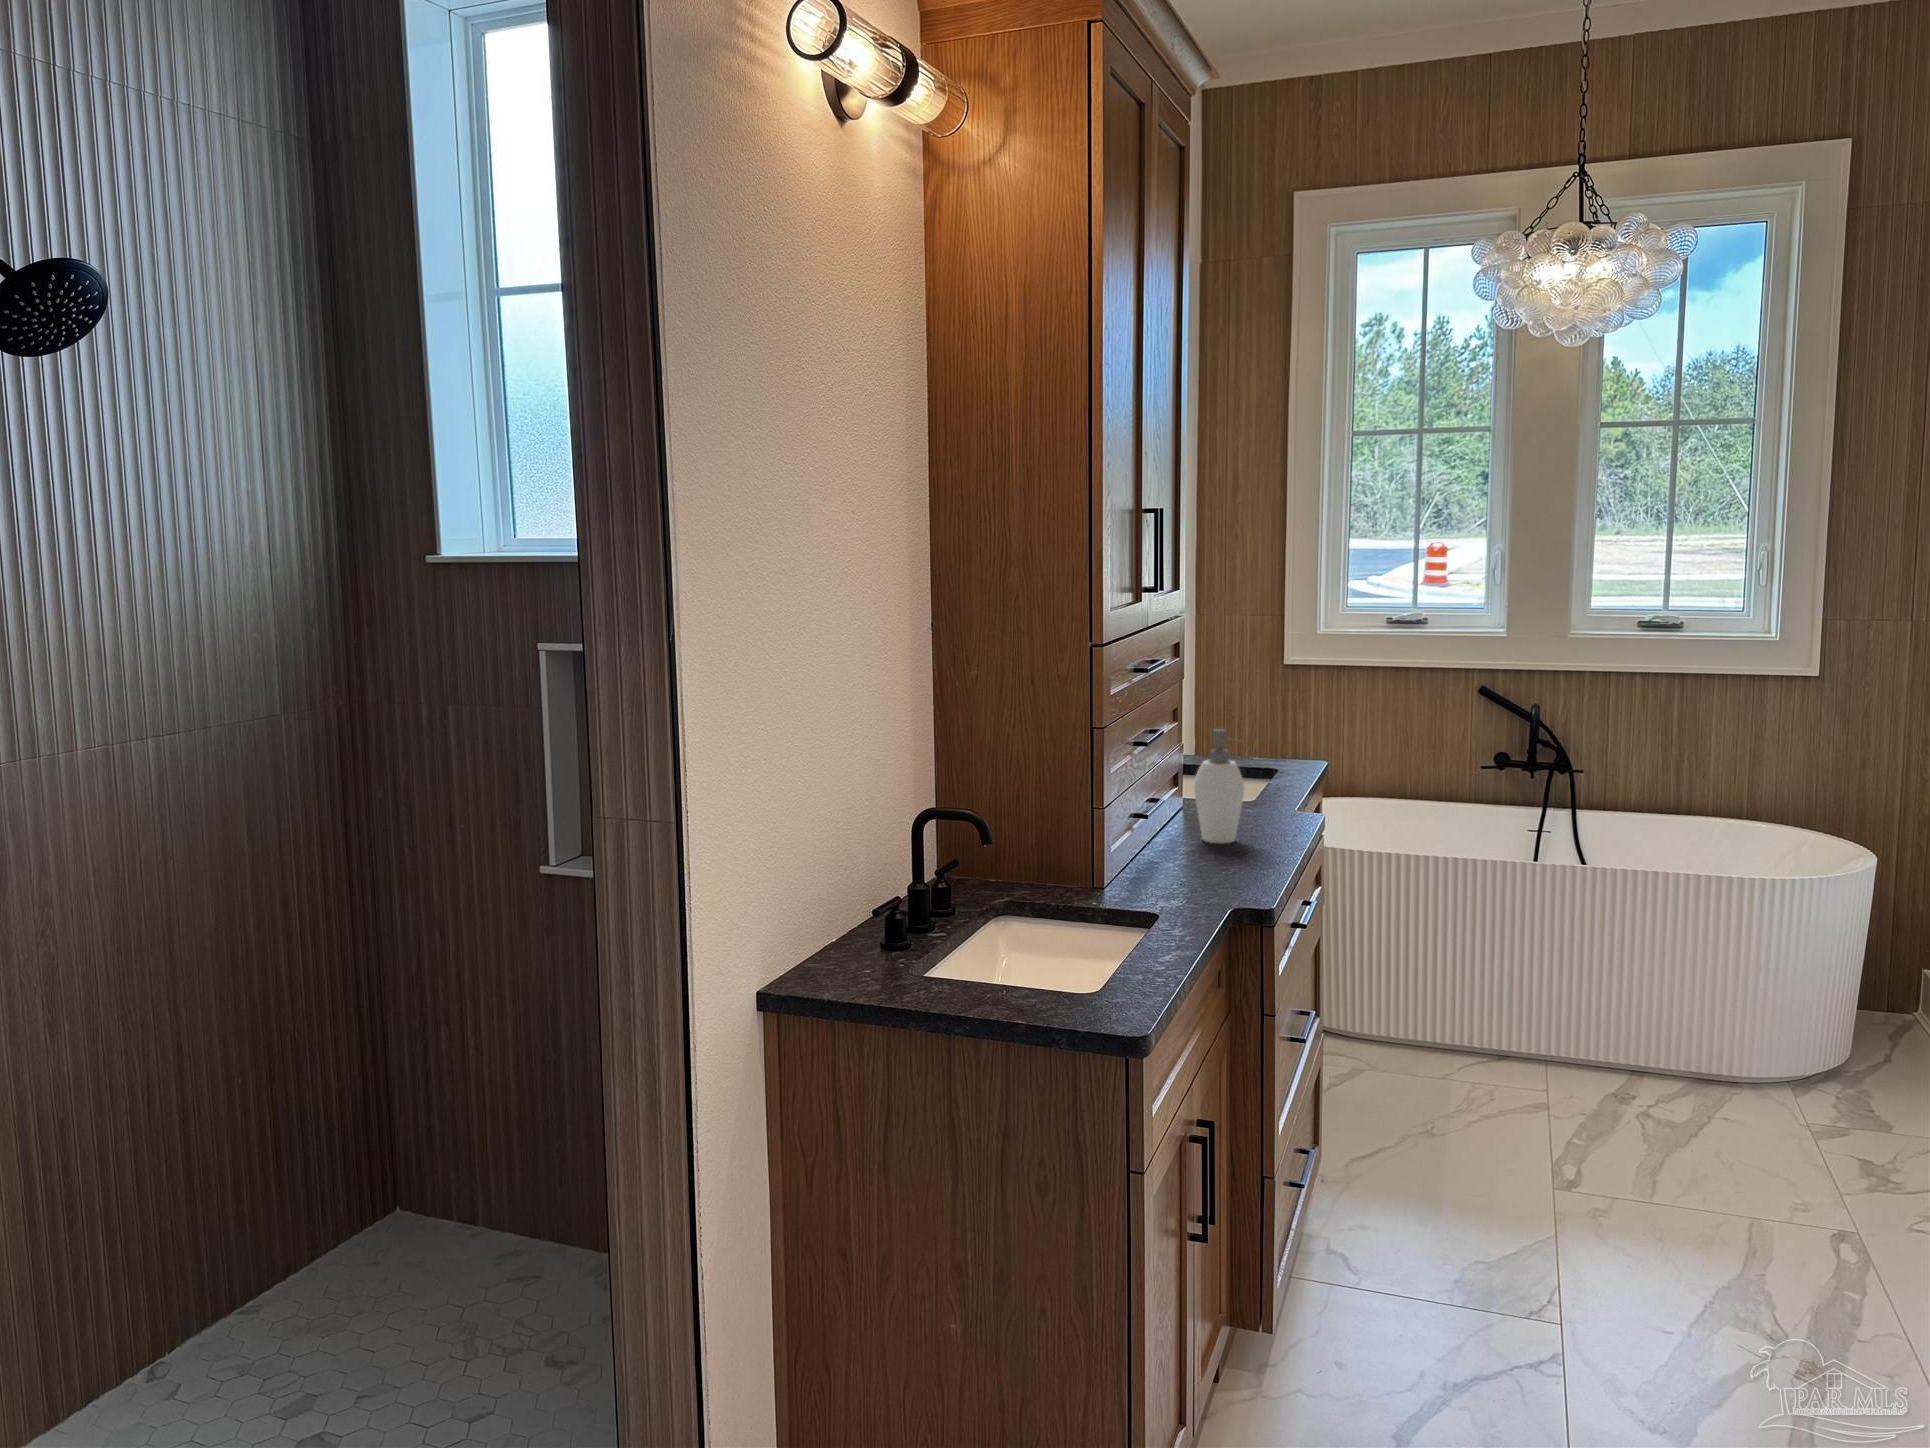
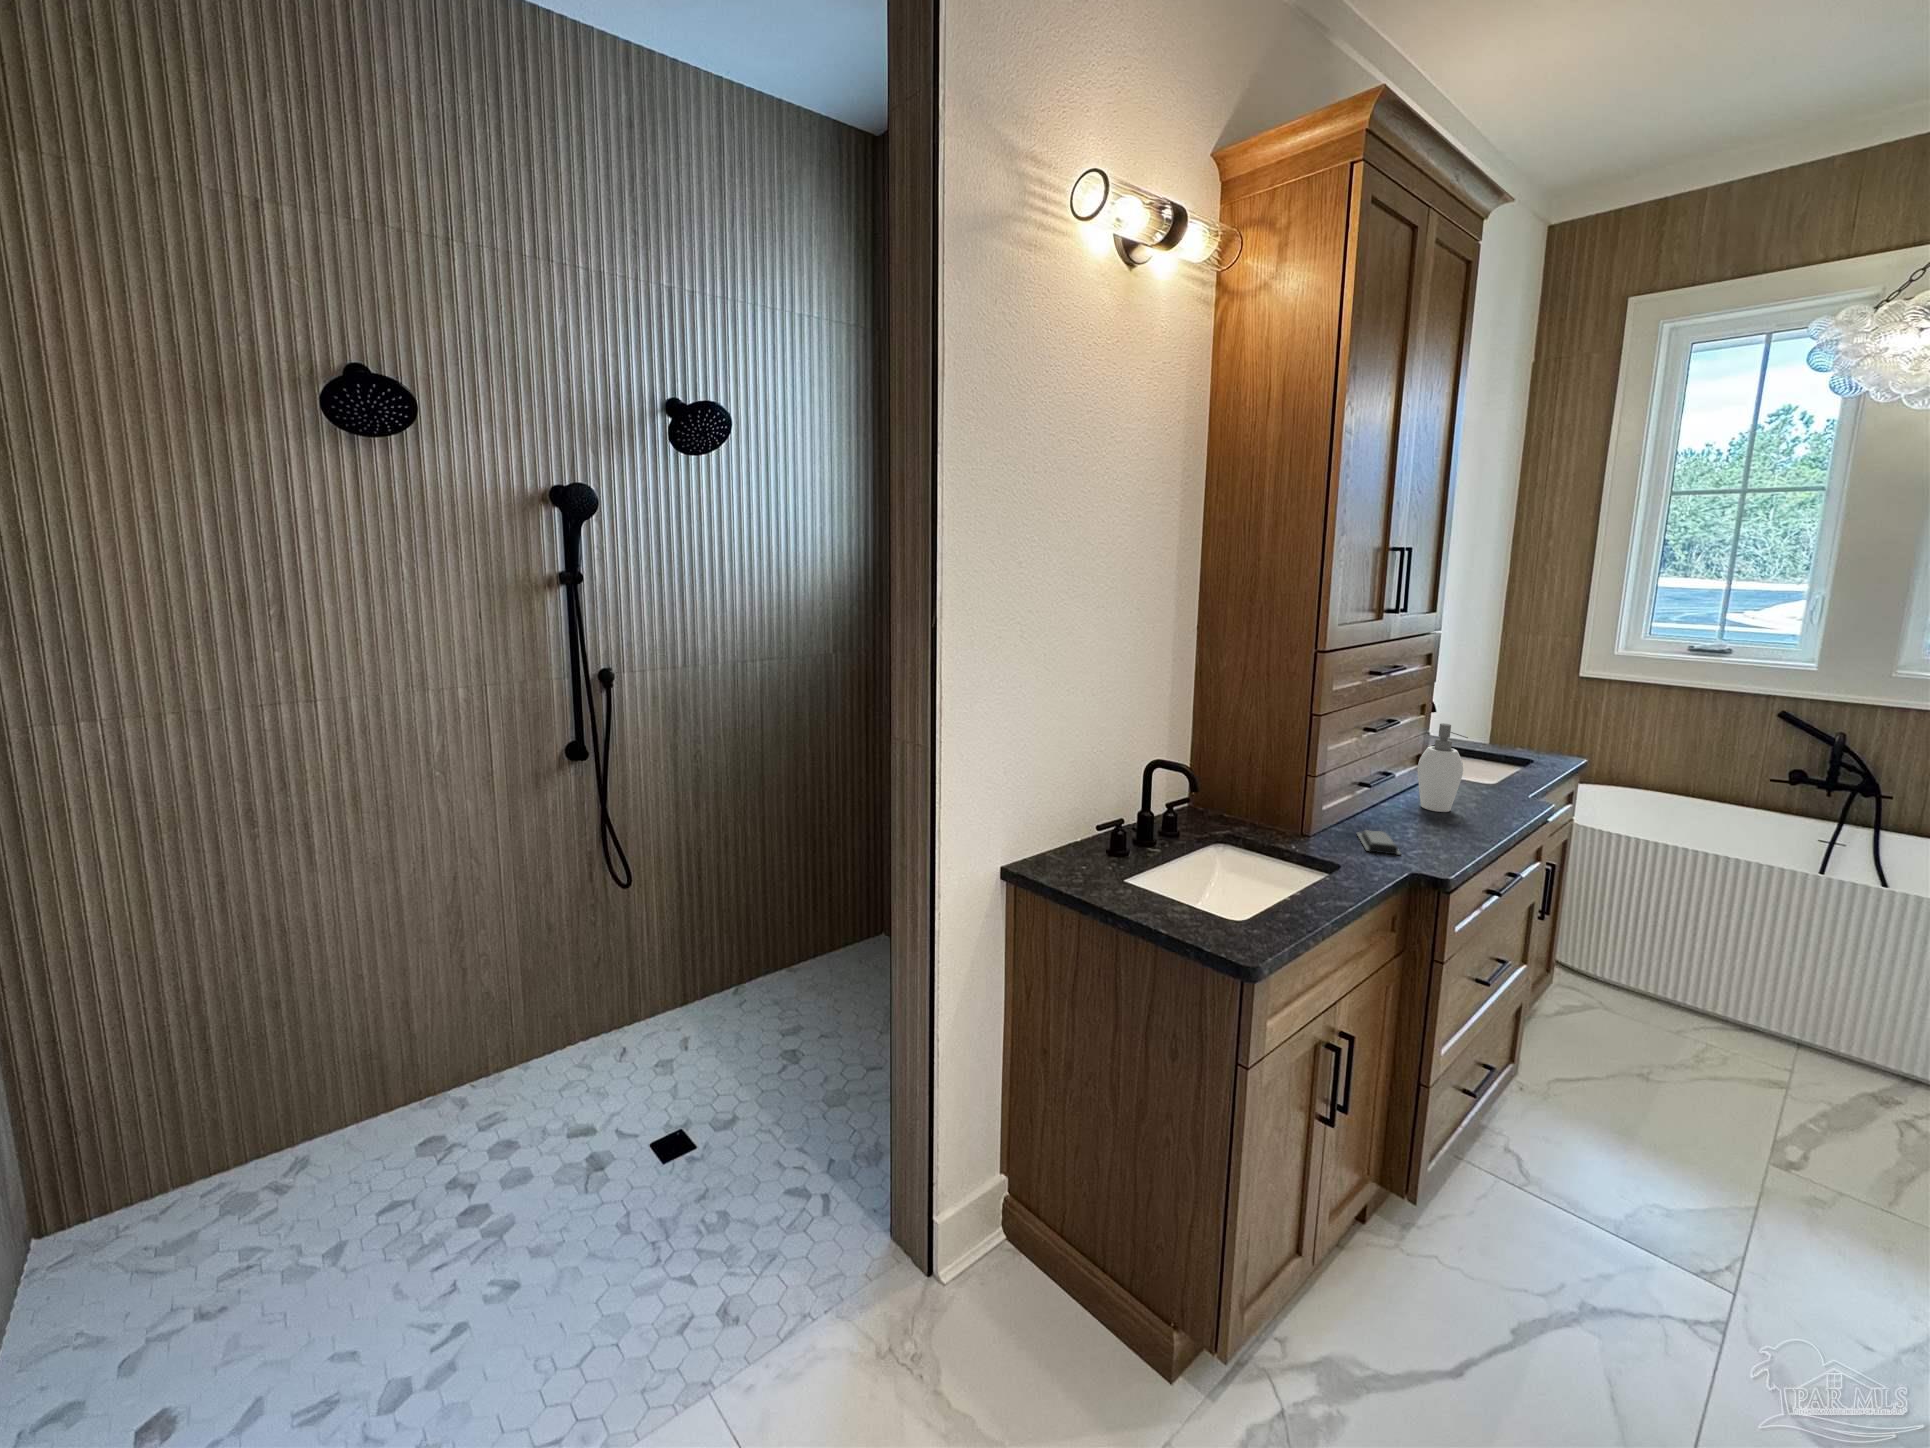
soap bar: none [1155,875,1217,901] -> present [1357,830,1400,855]

